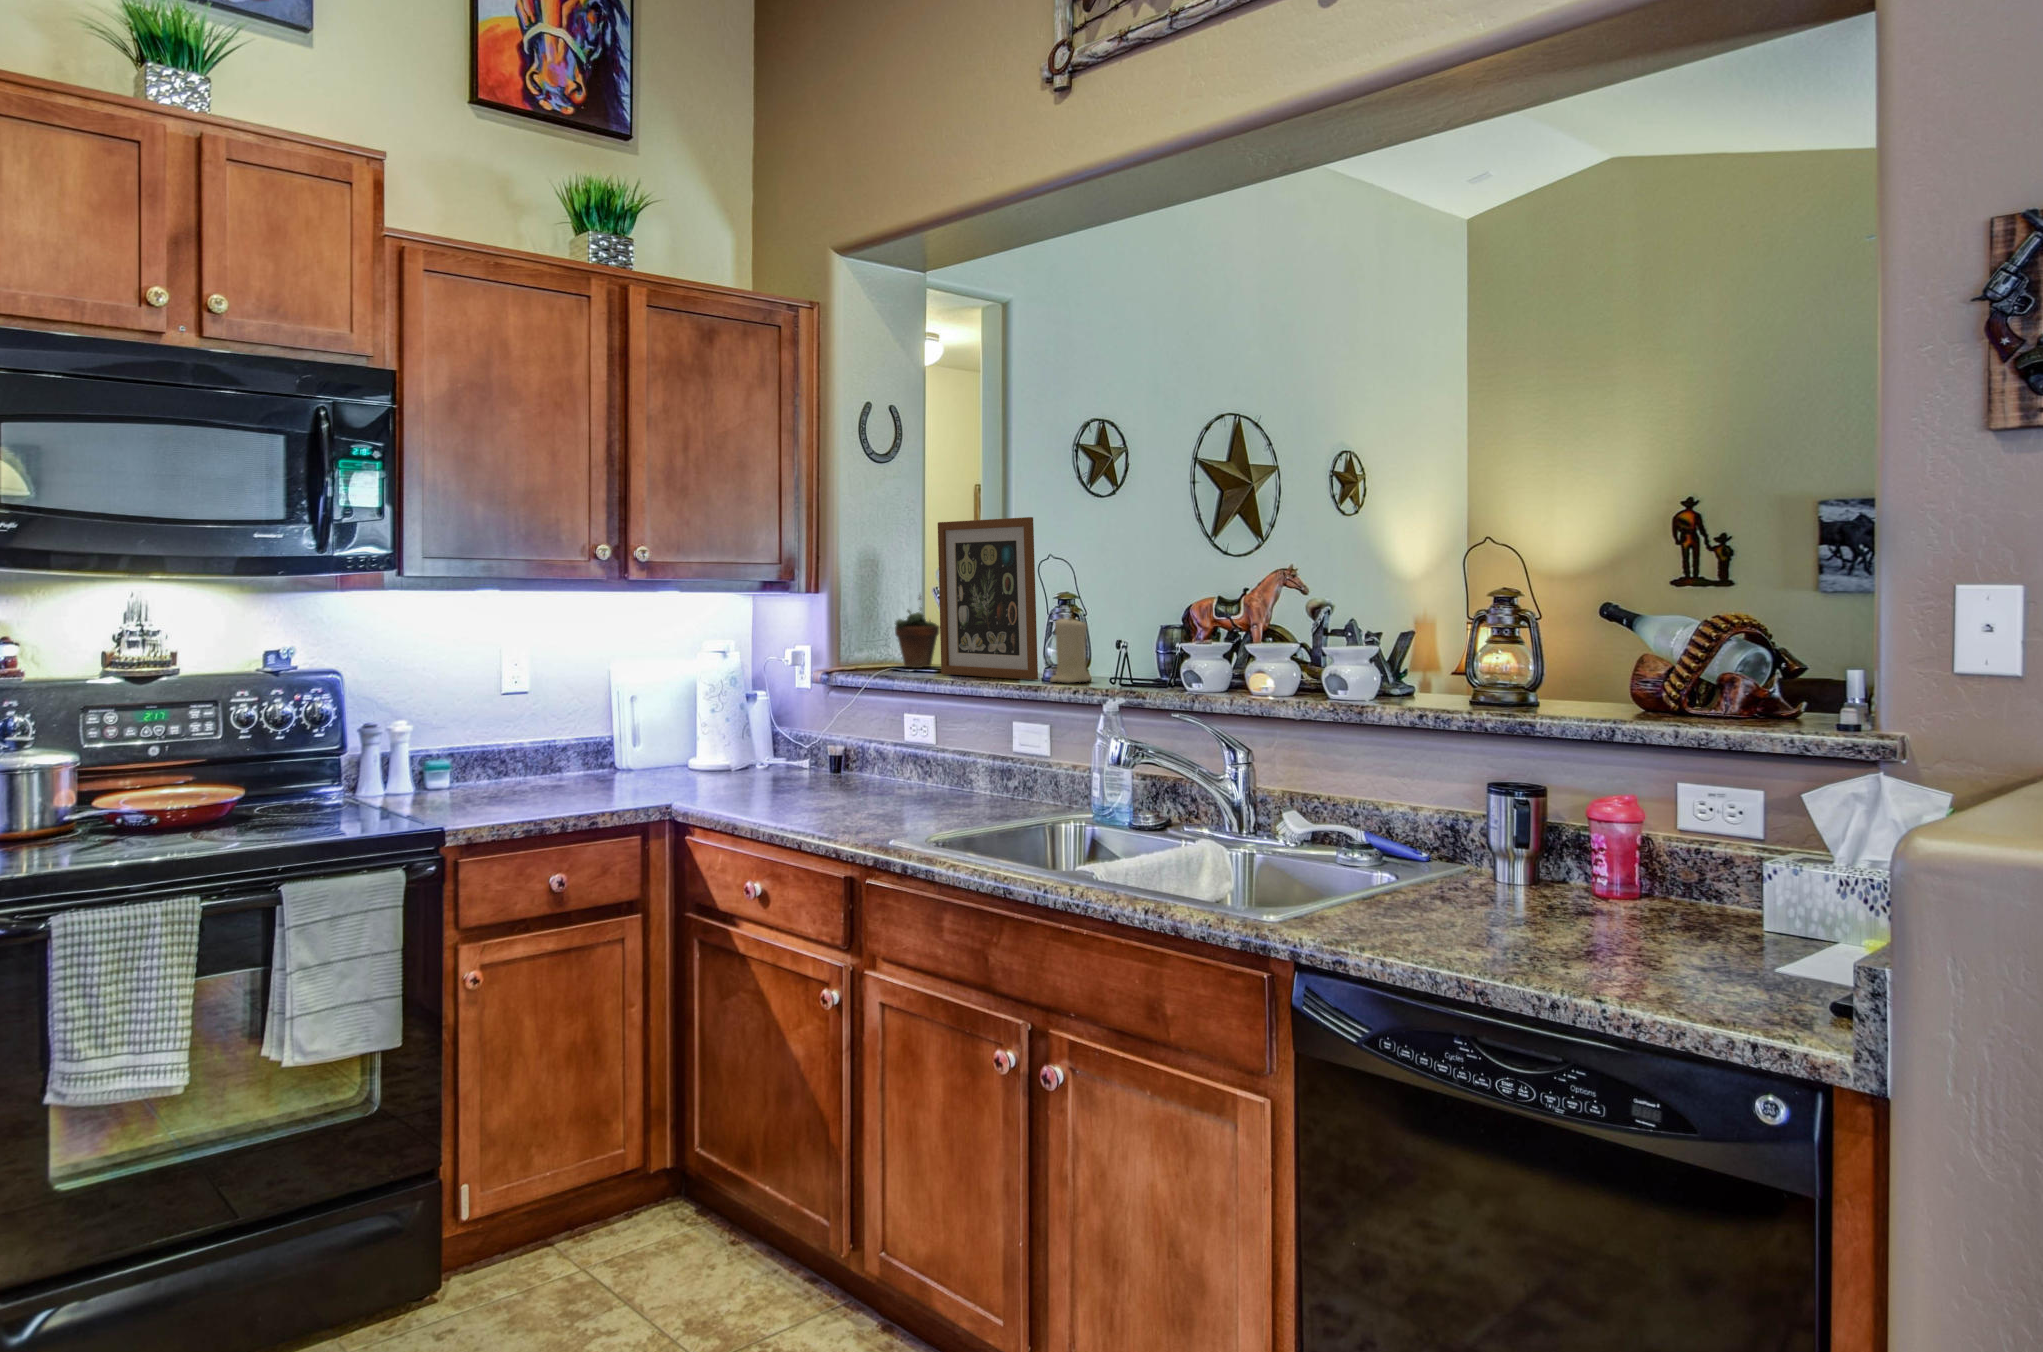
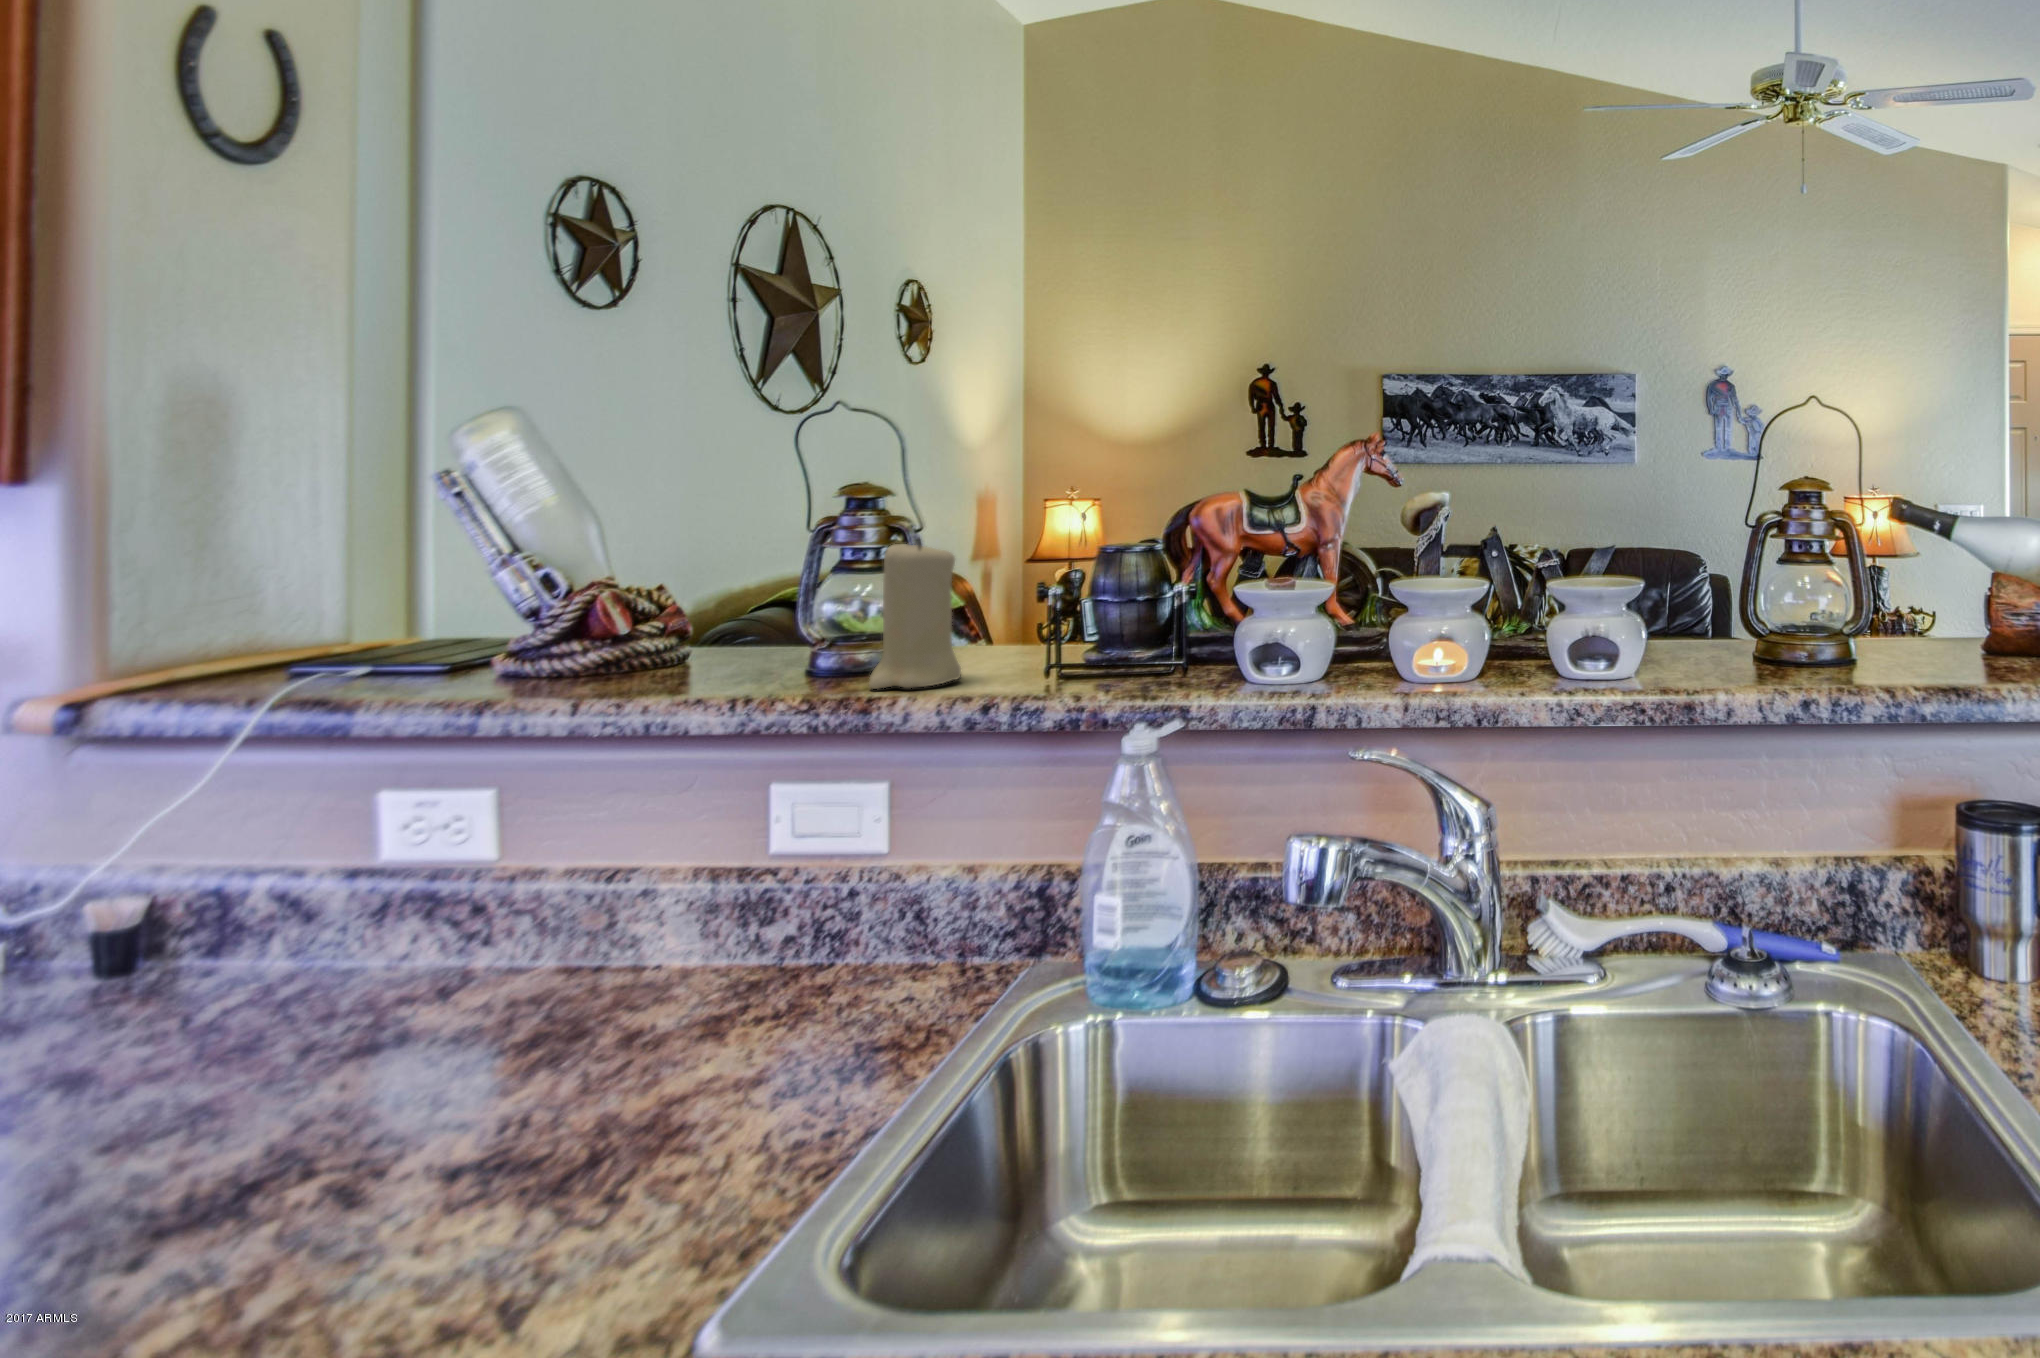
picture frame: present [938,517,1038,680] -> none [490,315,821,690]
succulent plant: present [895,596,939,668] -> none [283,485,429,673]

